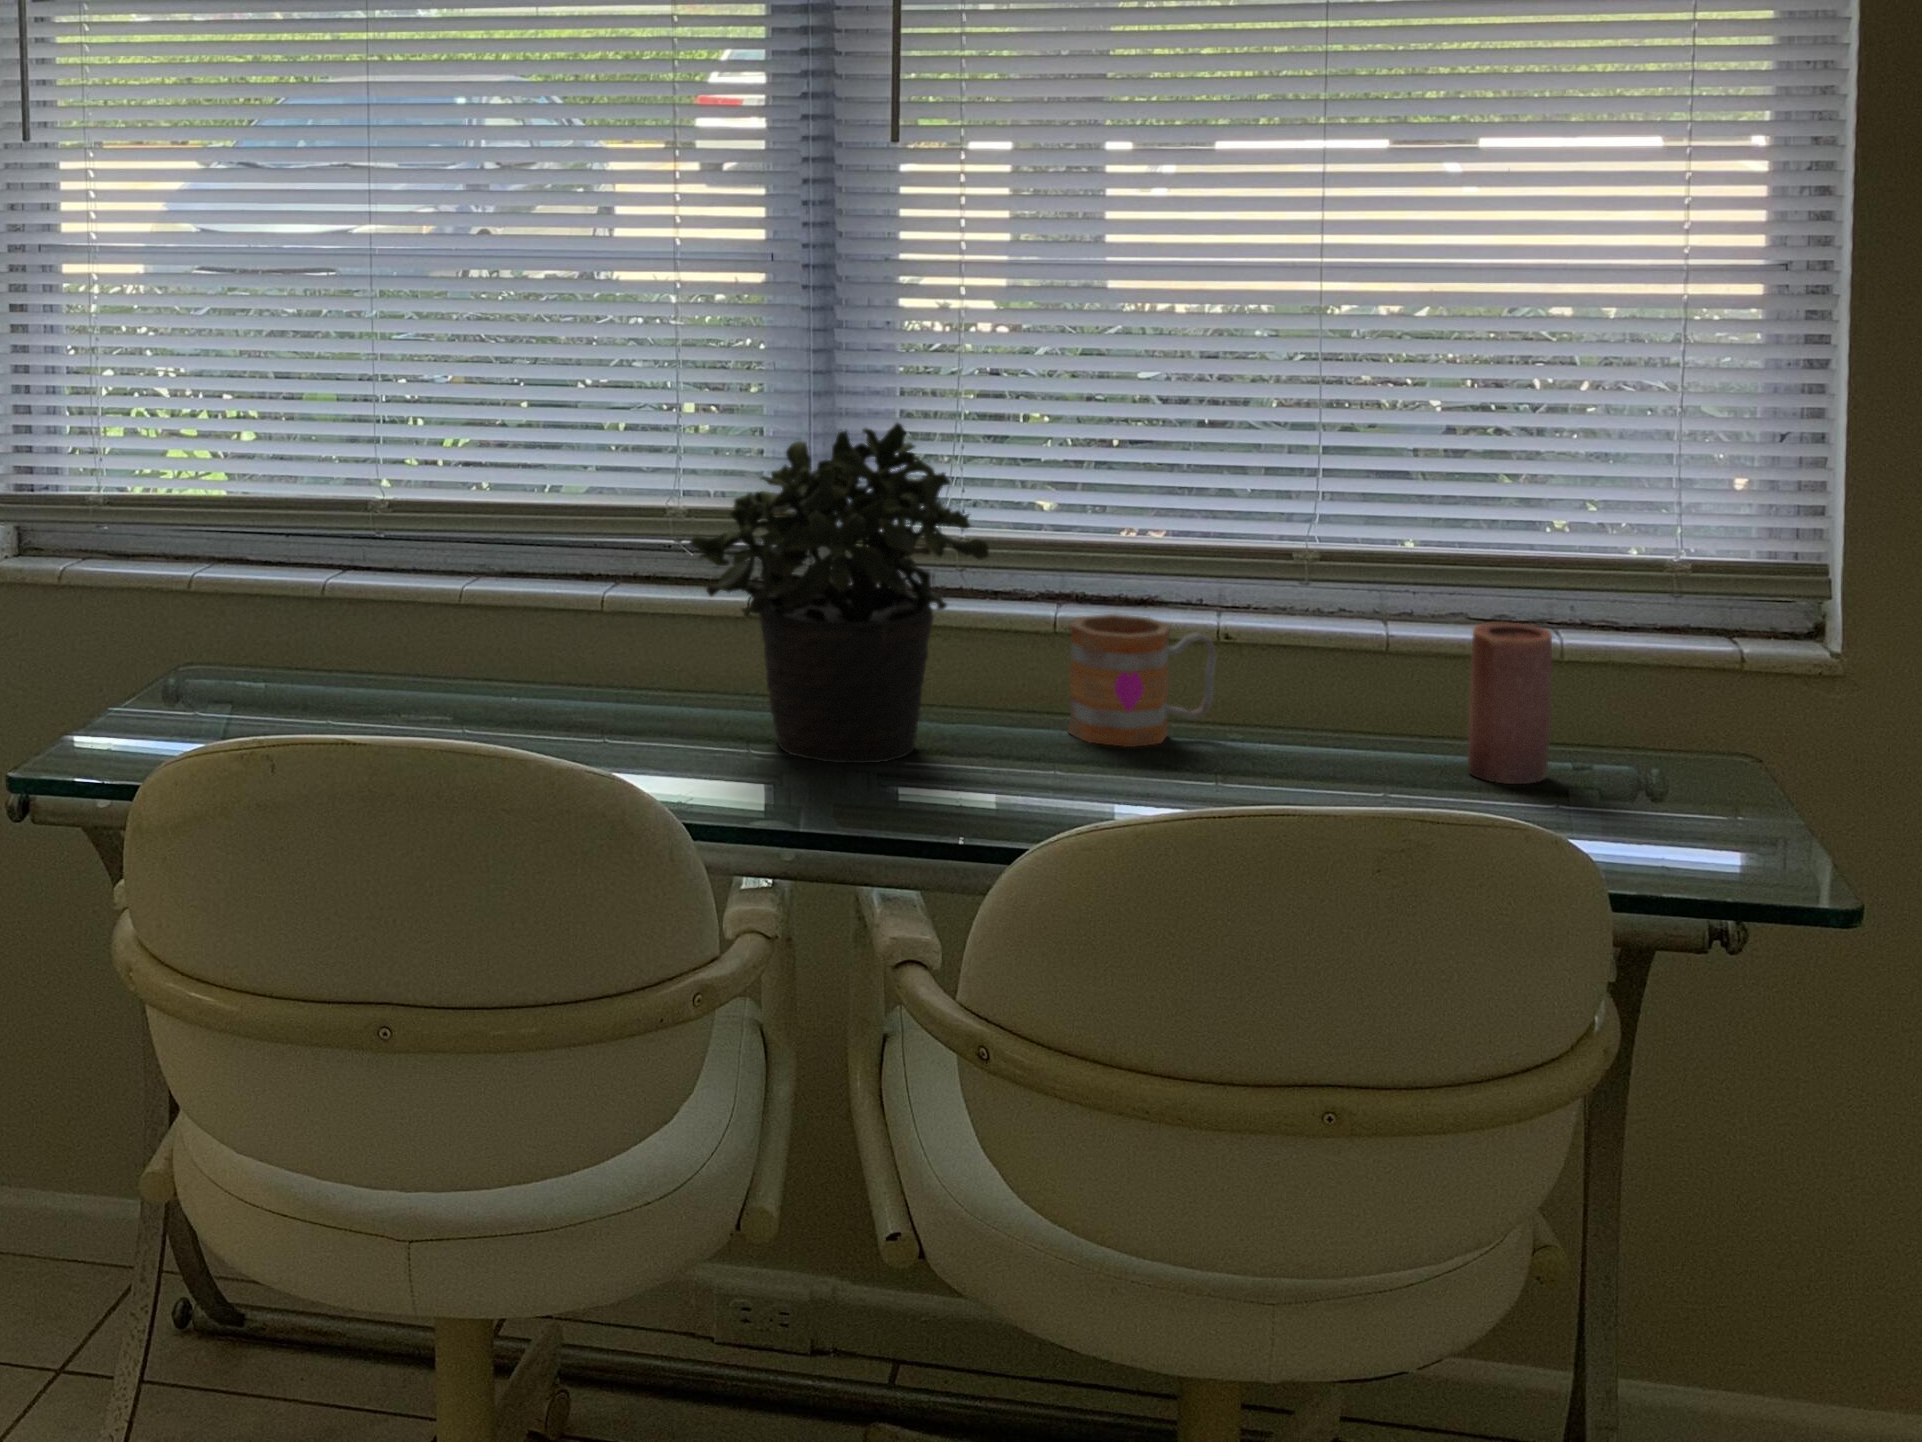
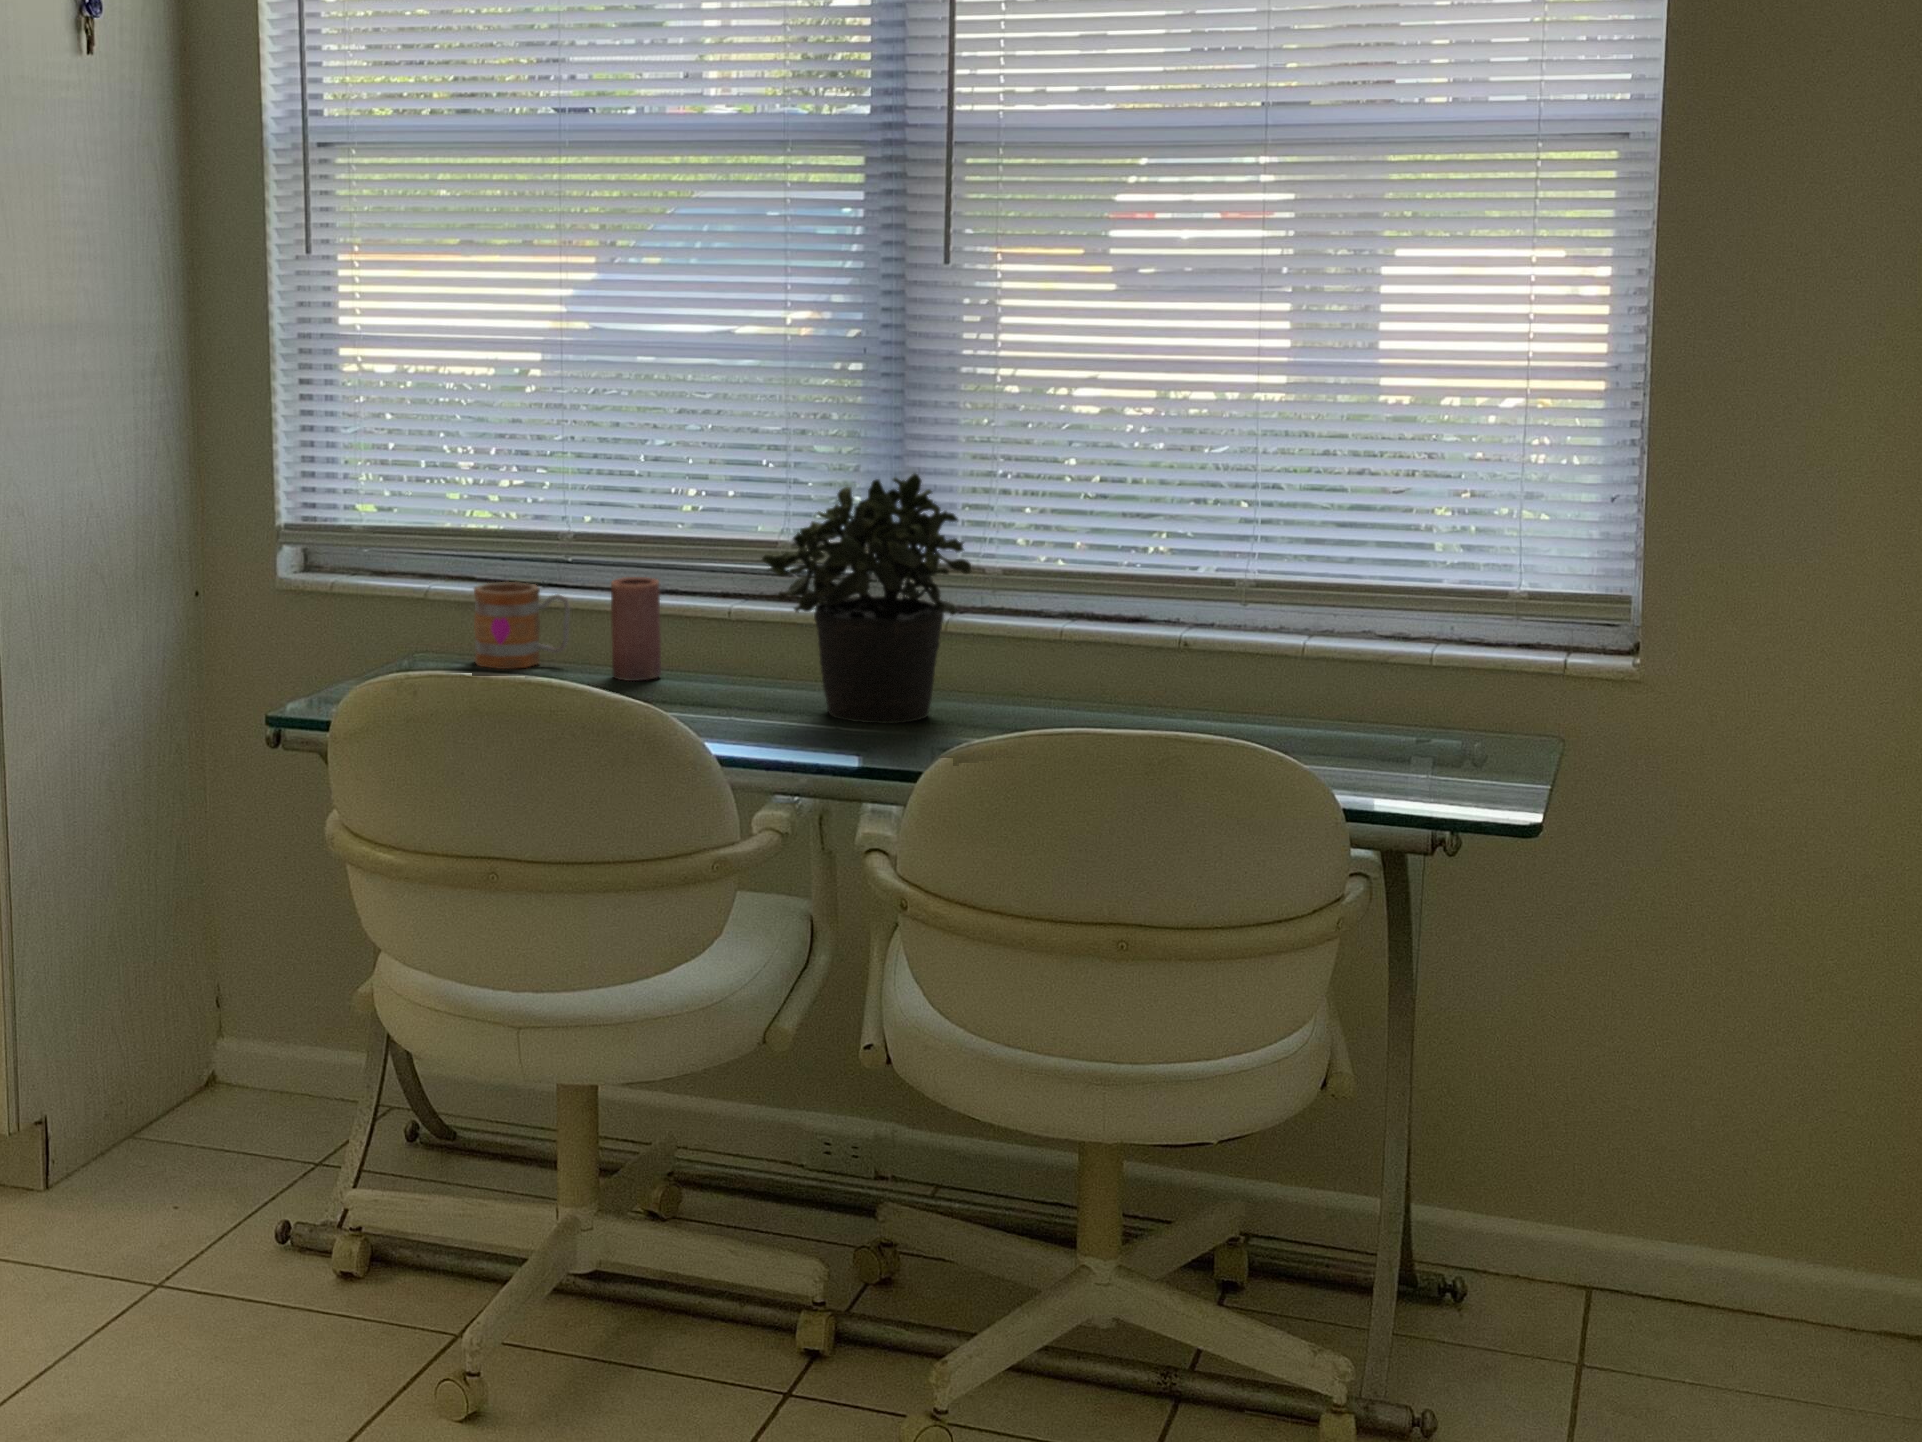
mug: present [1068,614,1217,747] -> present [474,582,570,669]
candle: present [1468,622,1552,784] -> present [611,577,662,681]

